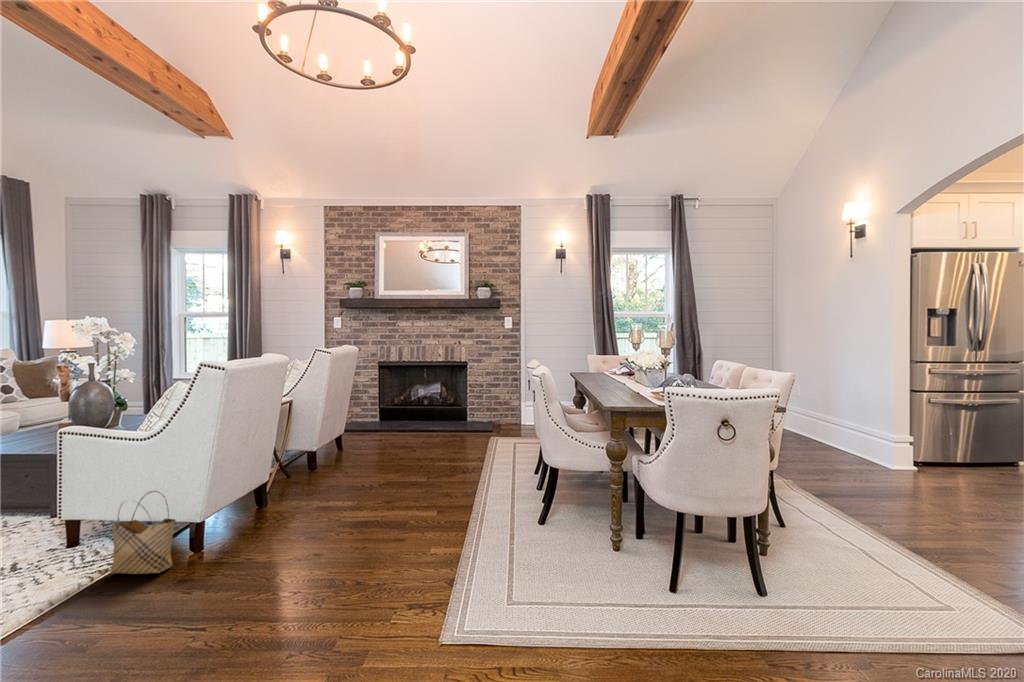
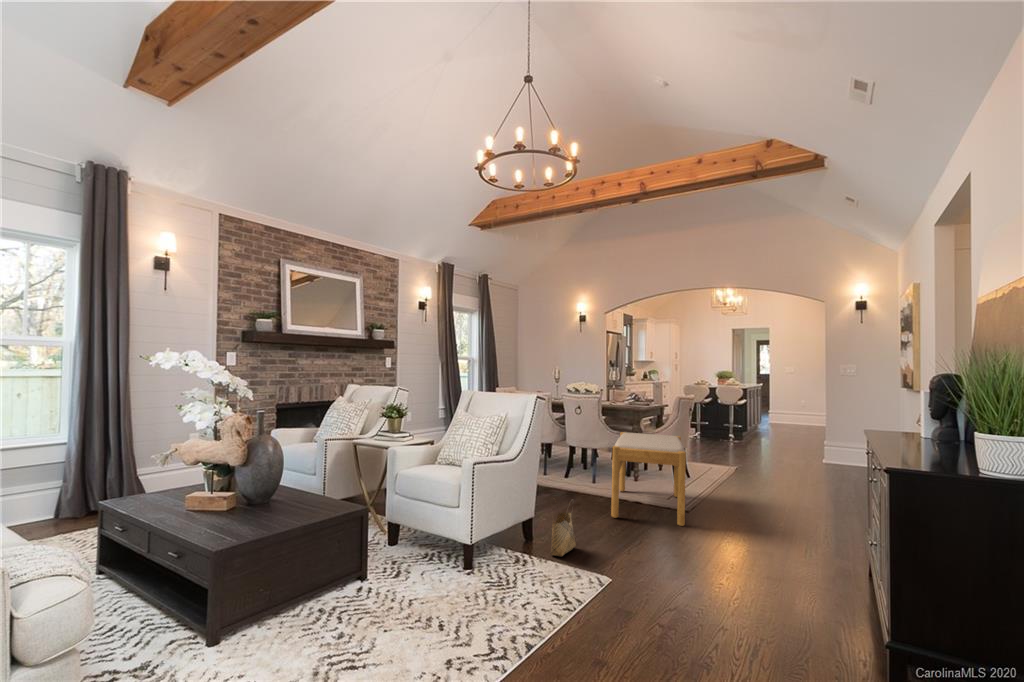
footstool: none [303,437,554,656] -> present [611,432,686,526]

